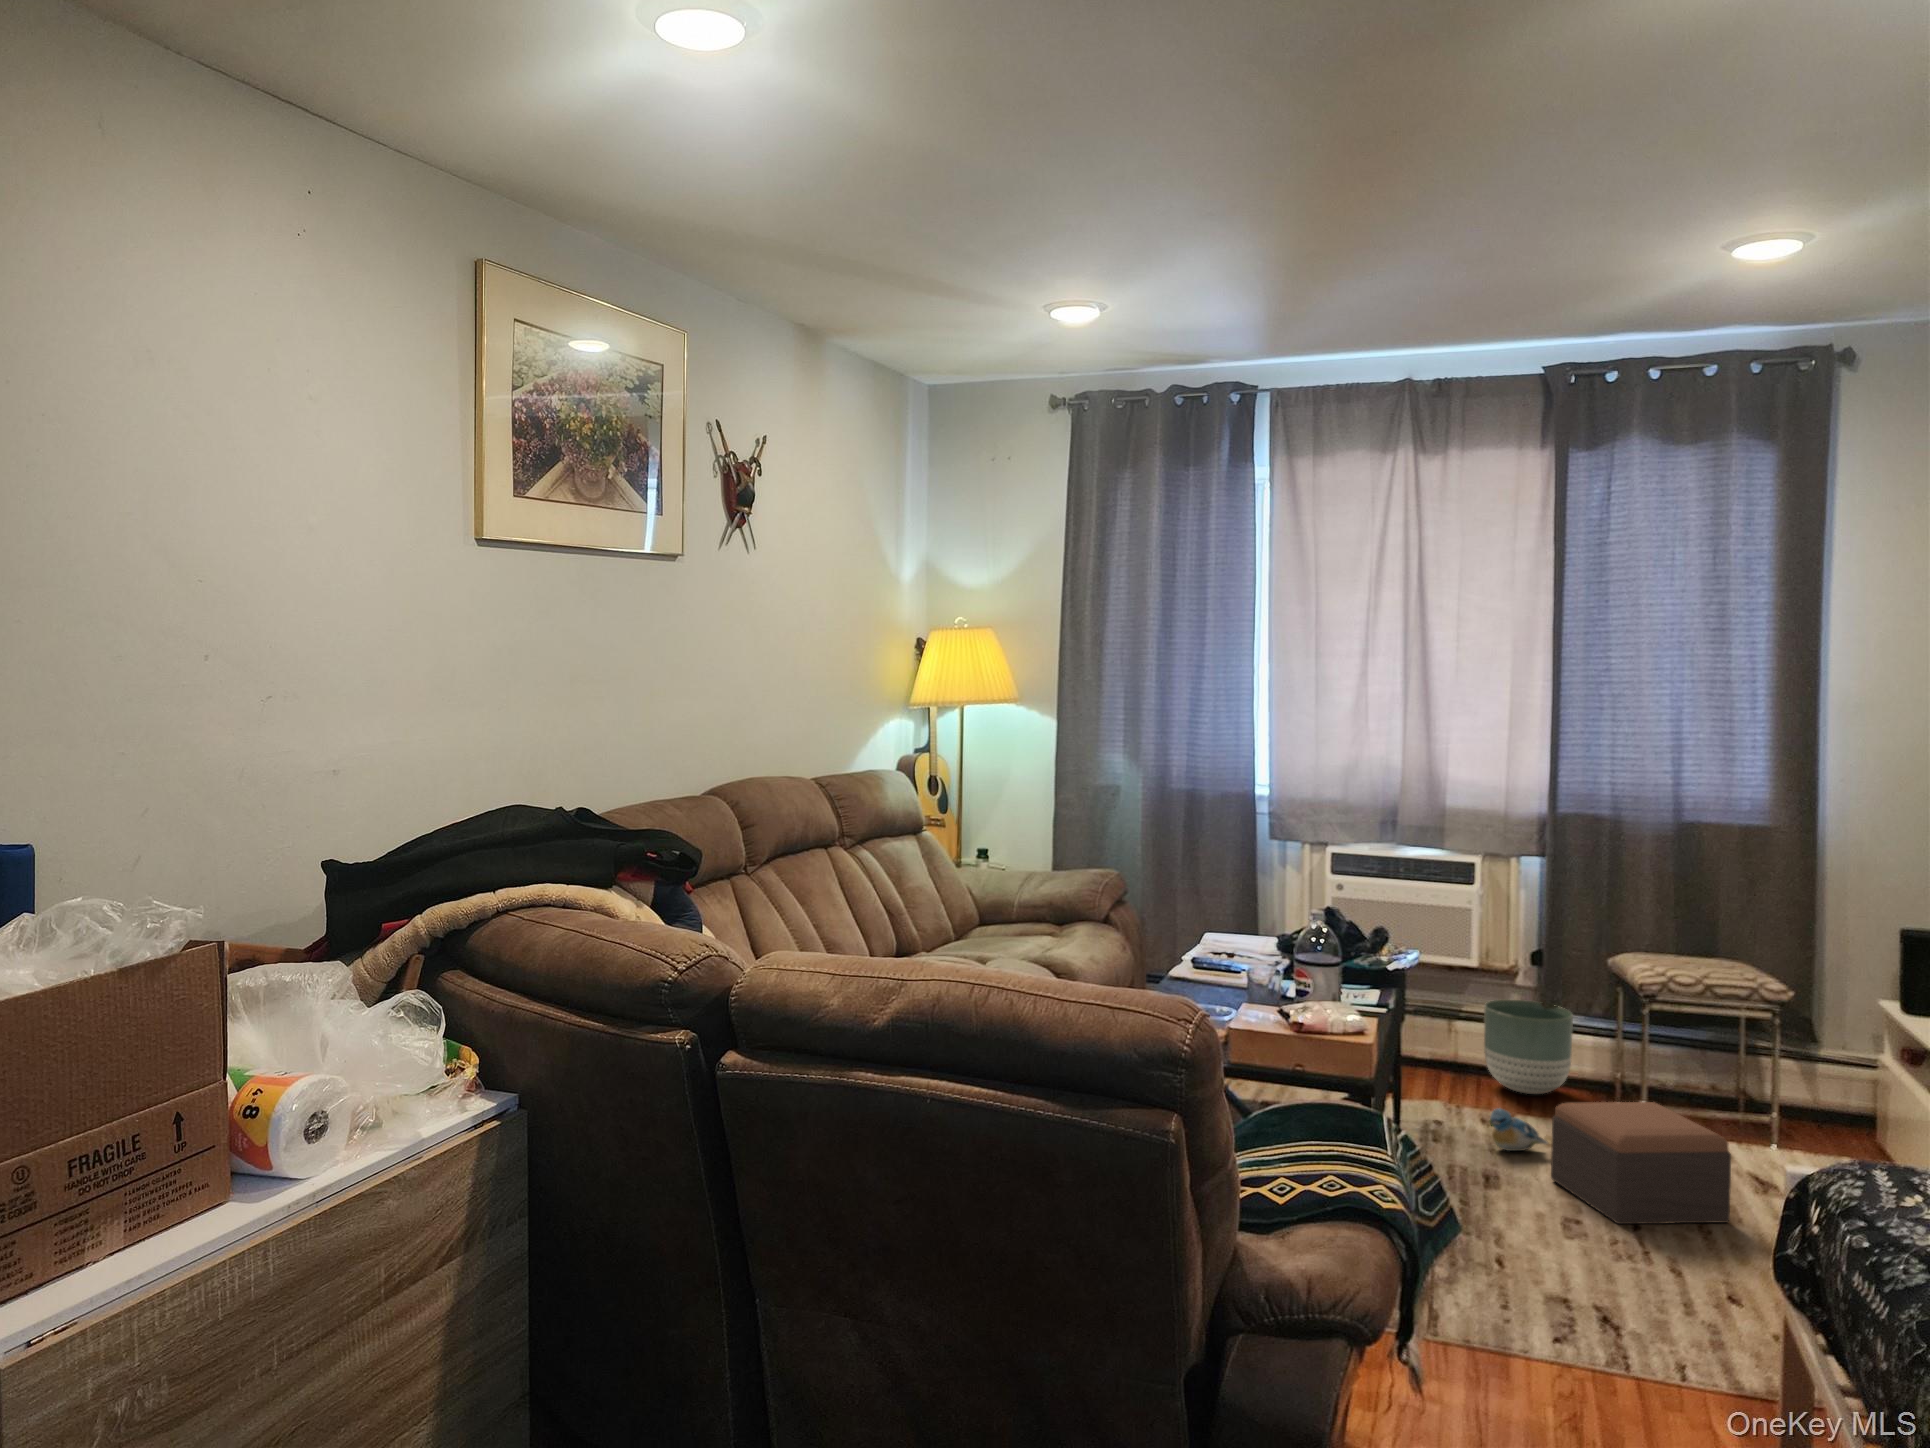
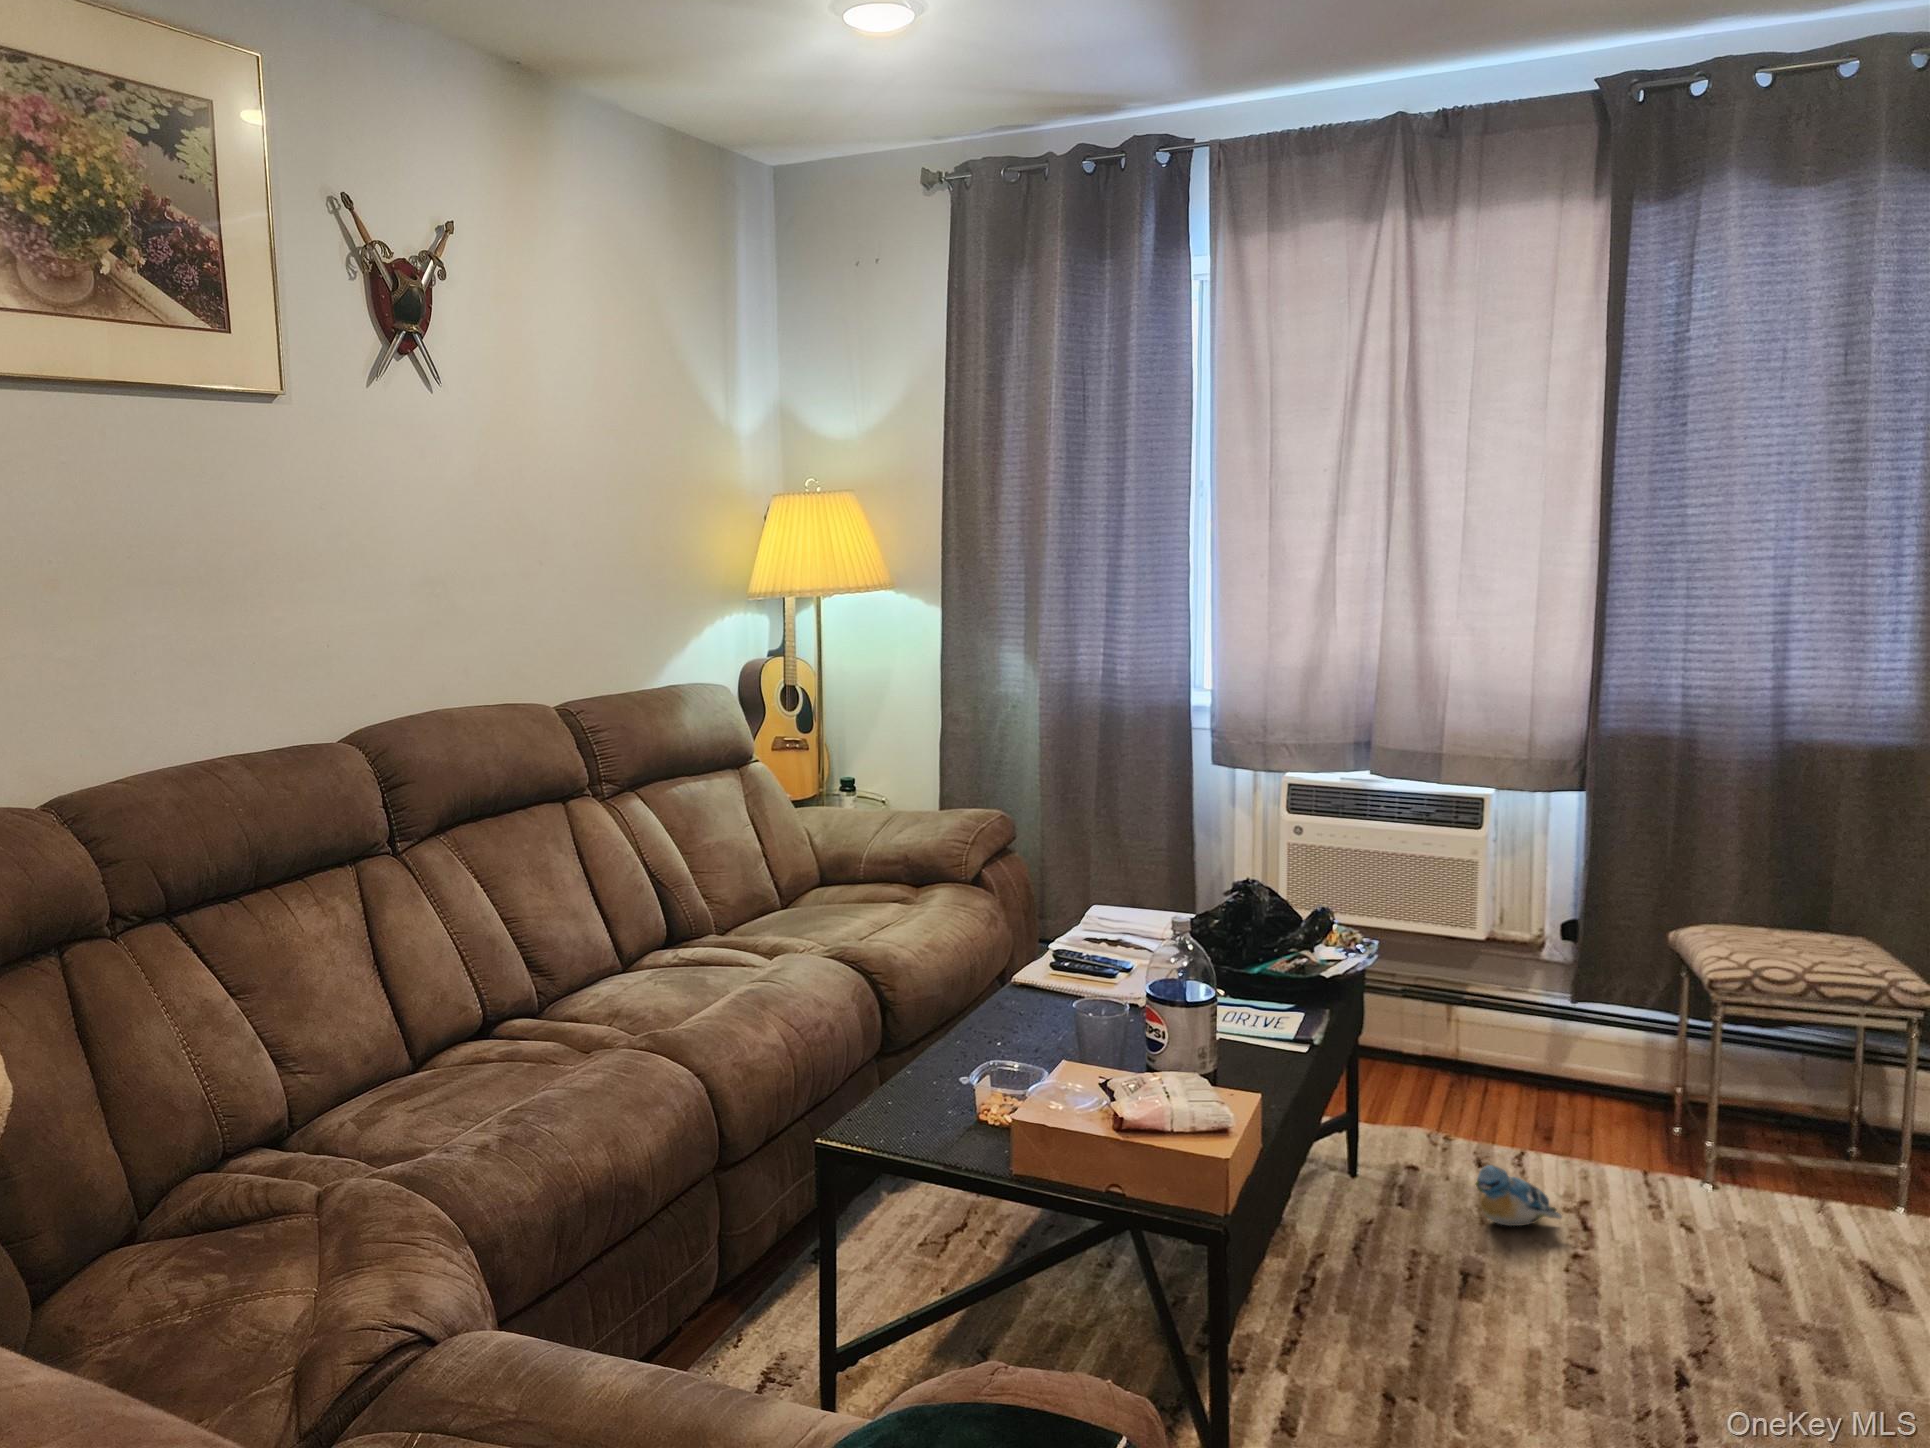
planter: present [1484,1000,1573,1094] -> none [1493,981,1616,1114]
footstool: present [1551,1102,1731,1224] -> none [1558,1174,1838,1384]

